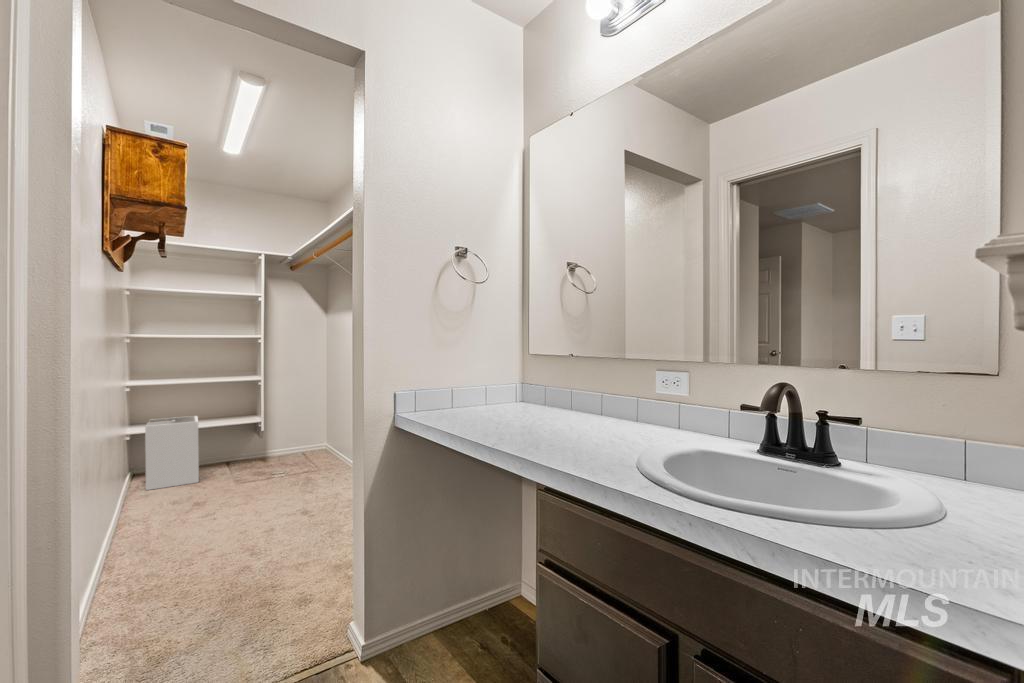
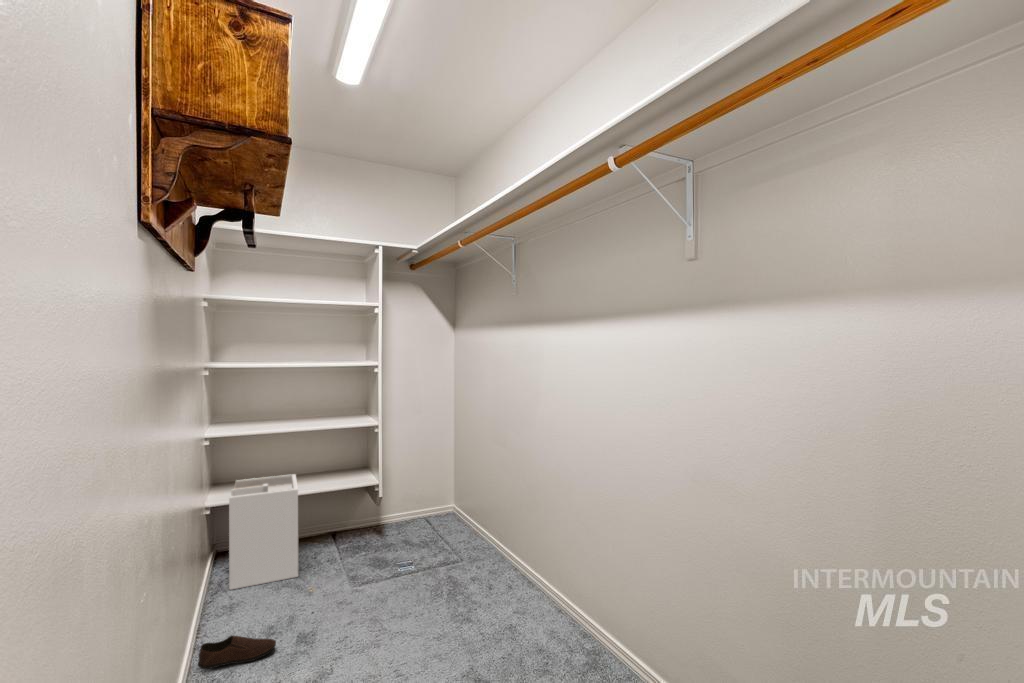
shoe: none [126,501,181,519] -> present [198,636,276,669]

